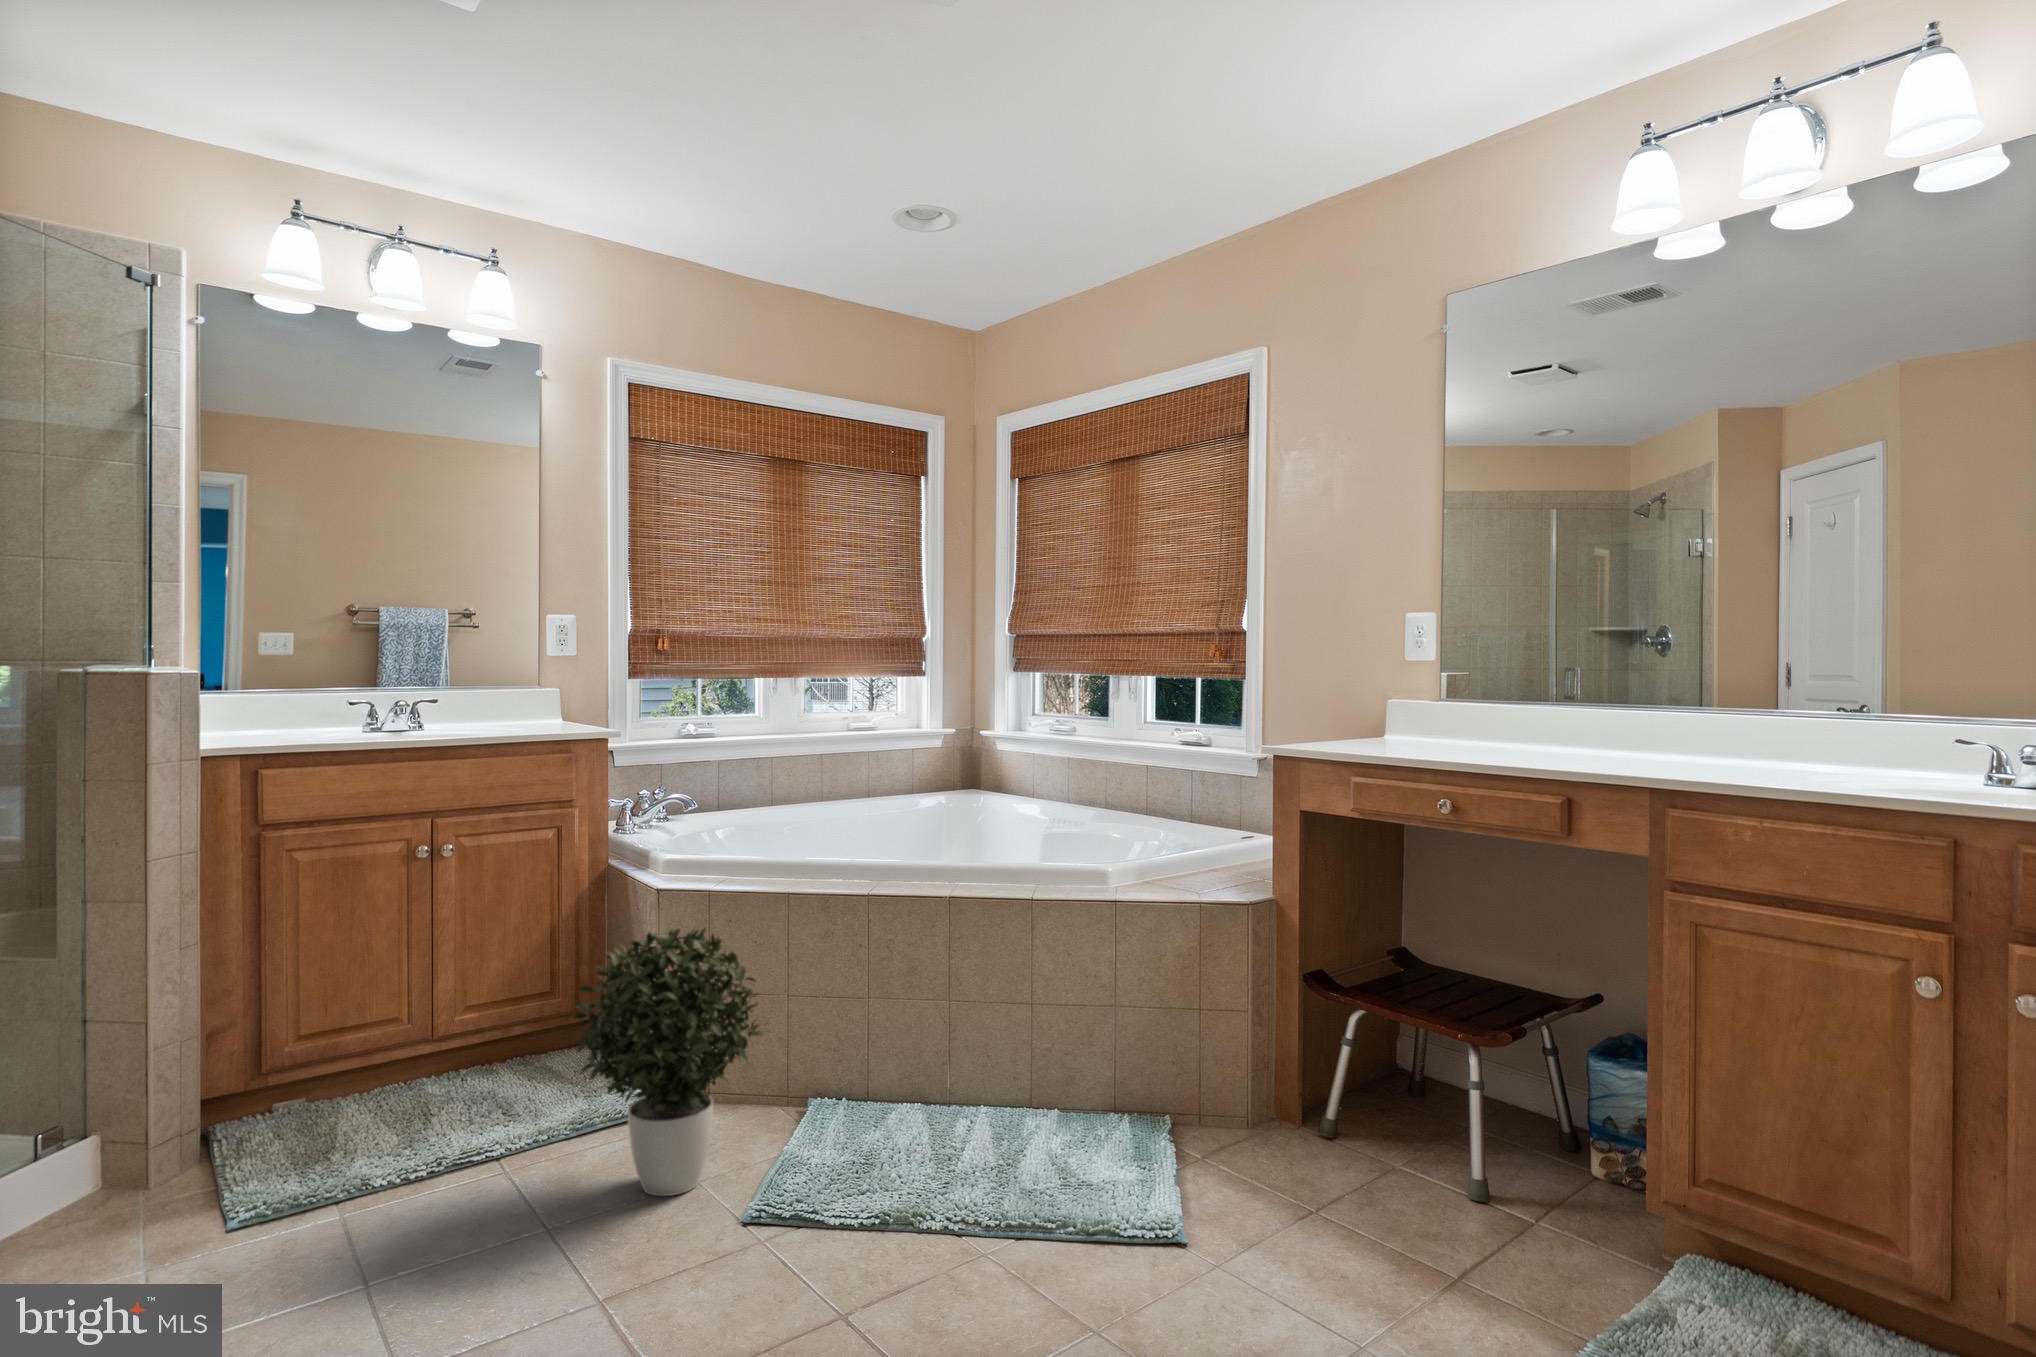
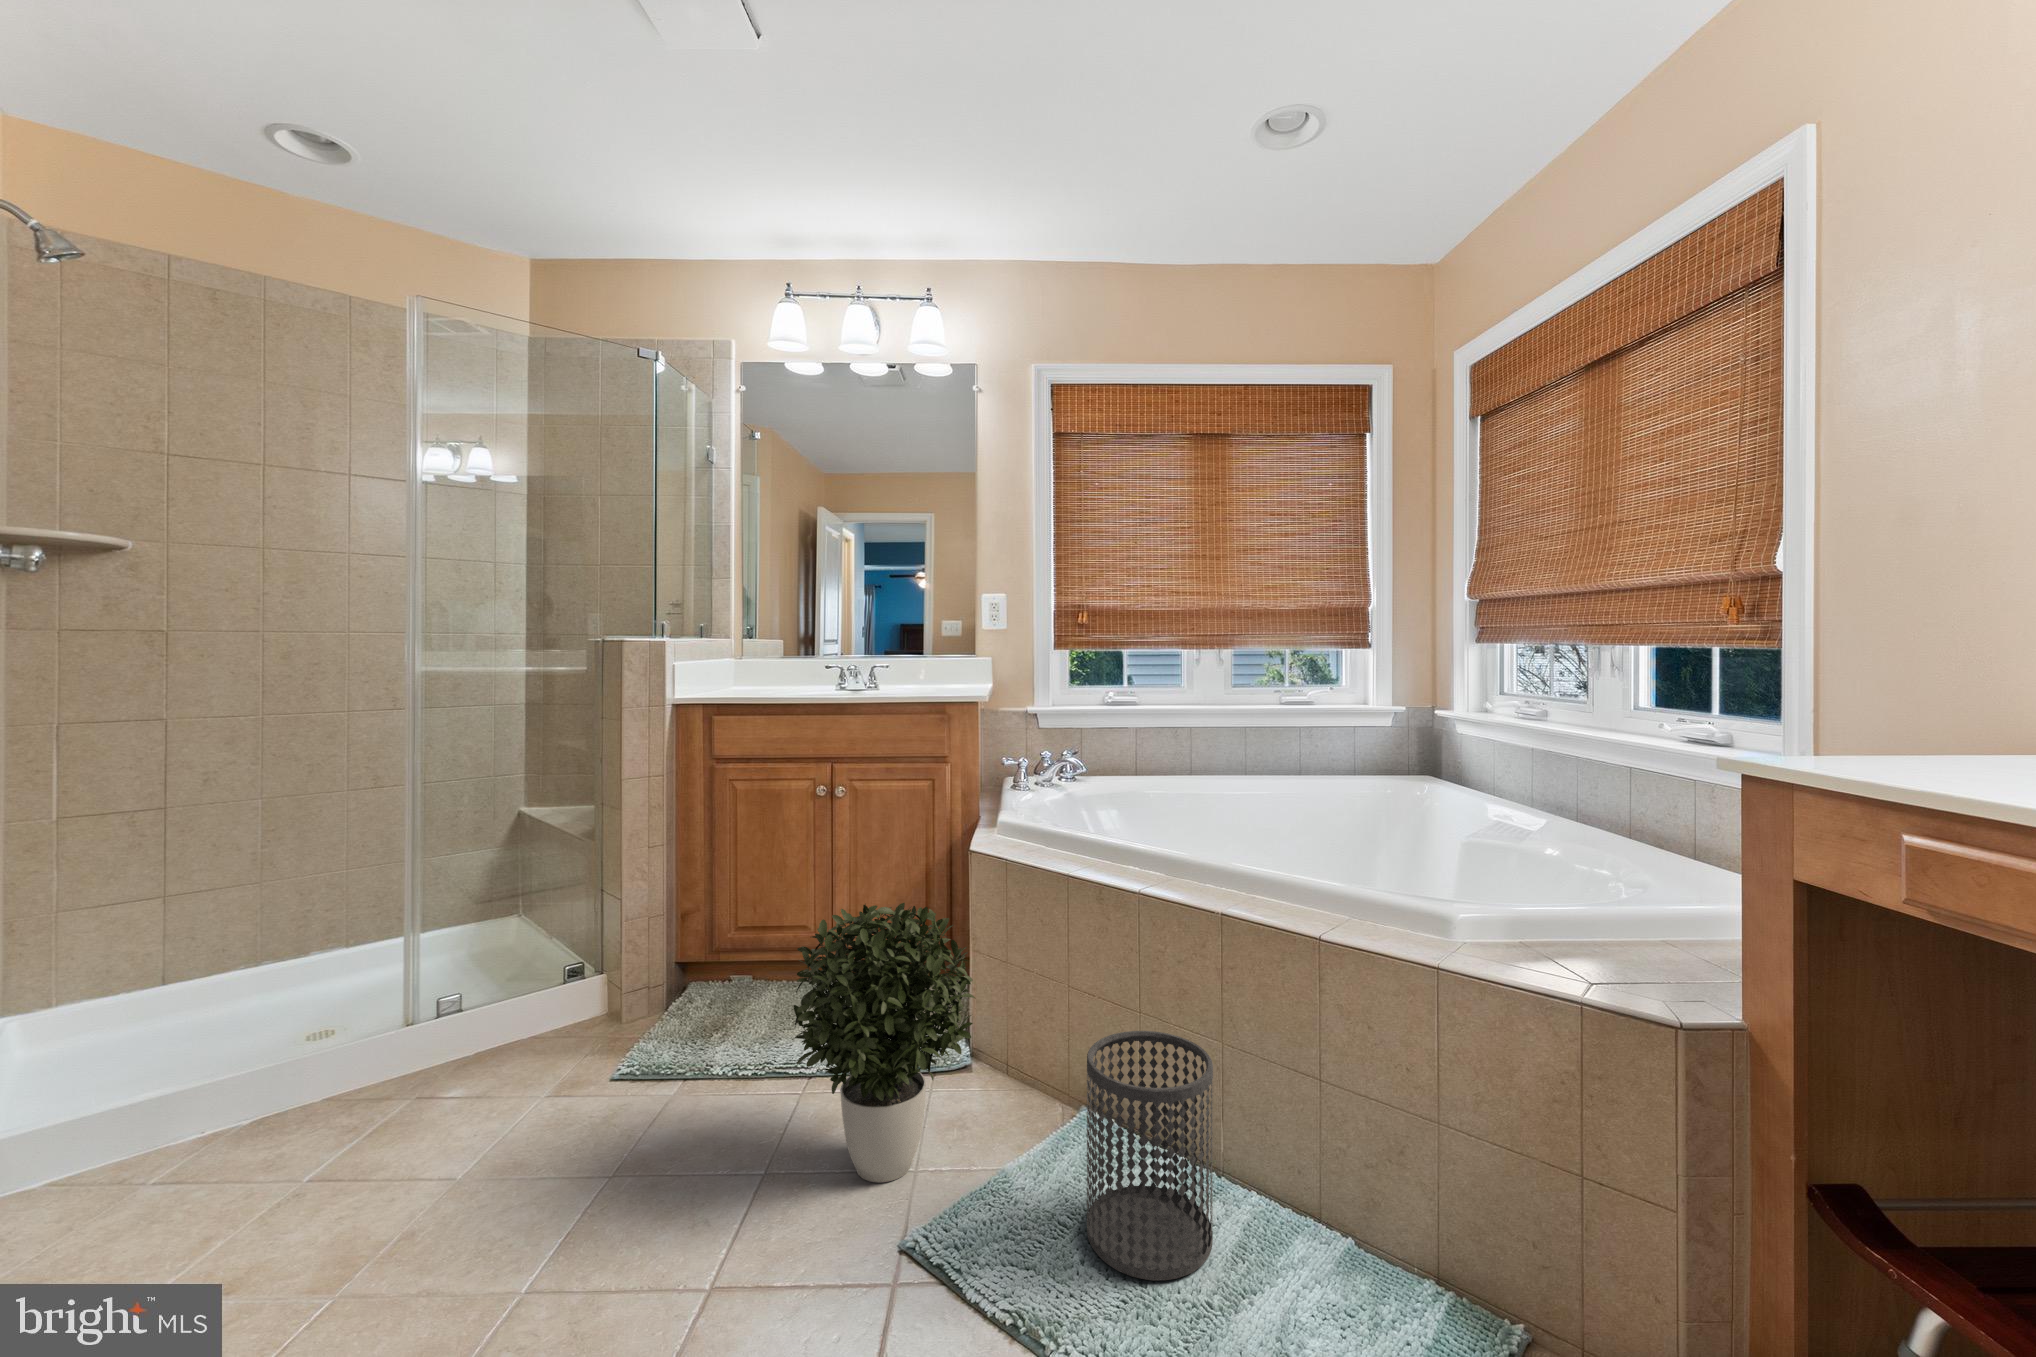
wastebasket: none [880,995,980,1173] -> present [1087,1031,1213,1281]

